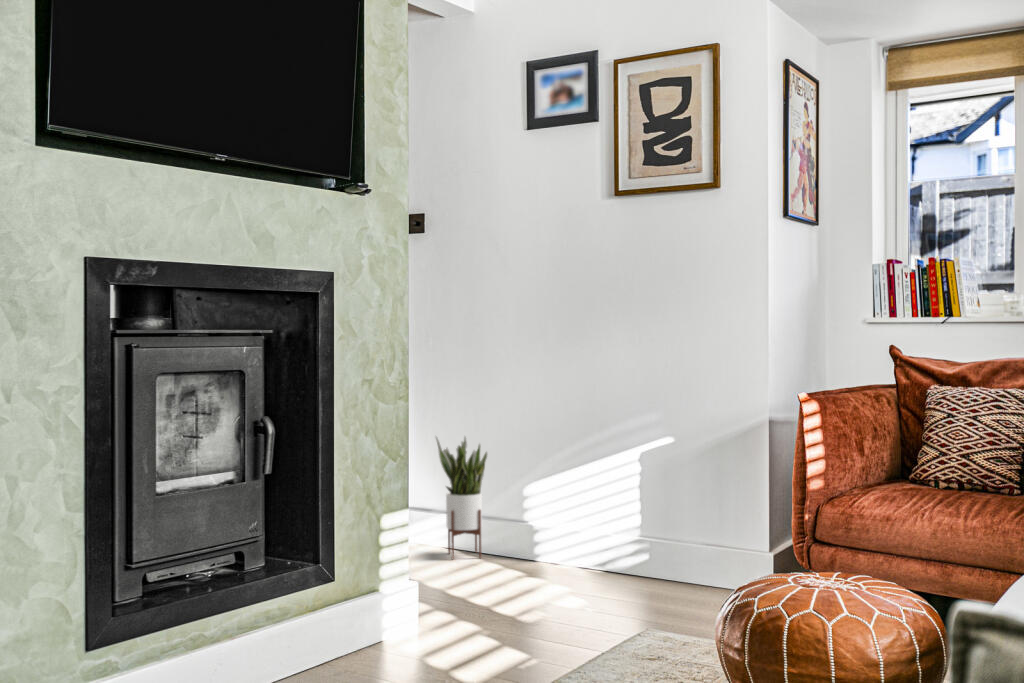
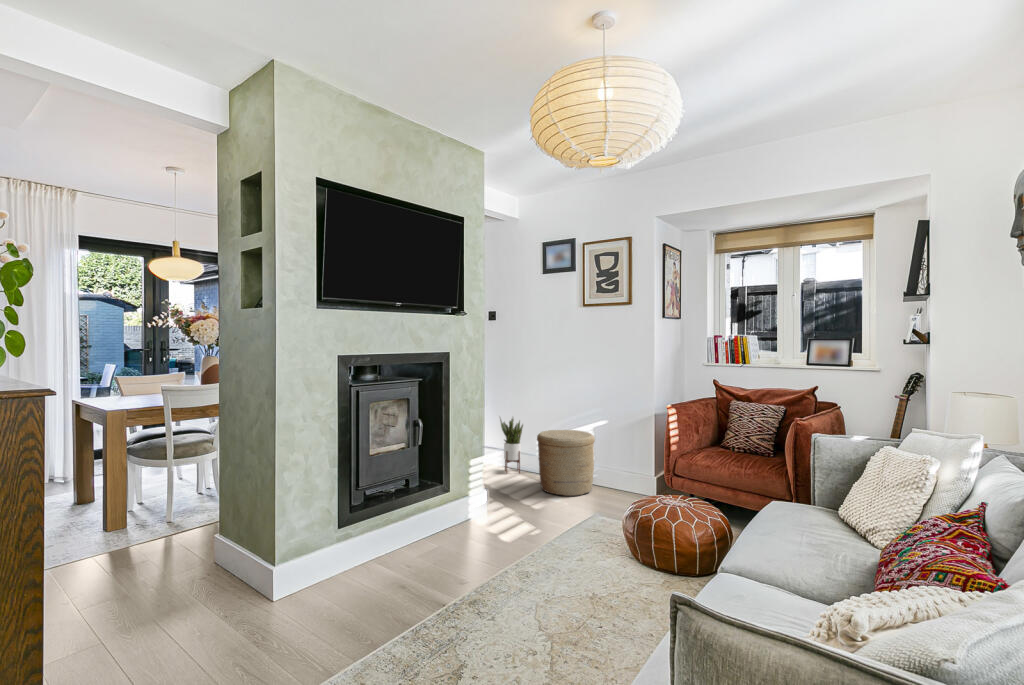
woven basket: none [519,460,642,595] -> present [537,430,595,496]

